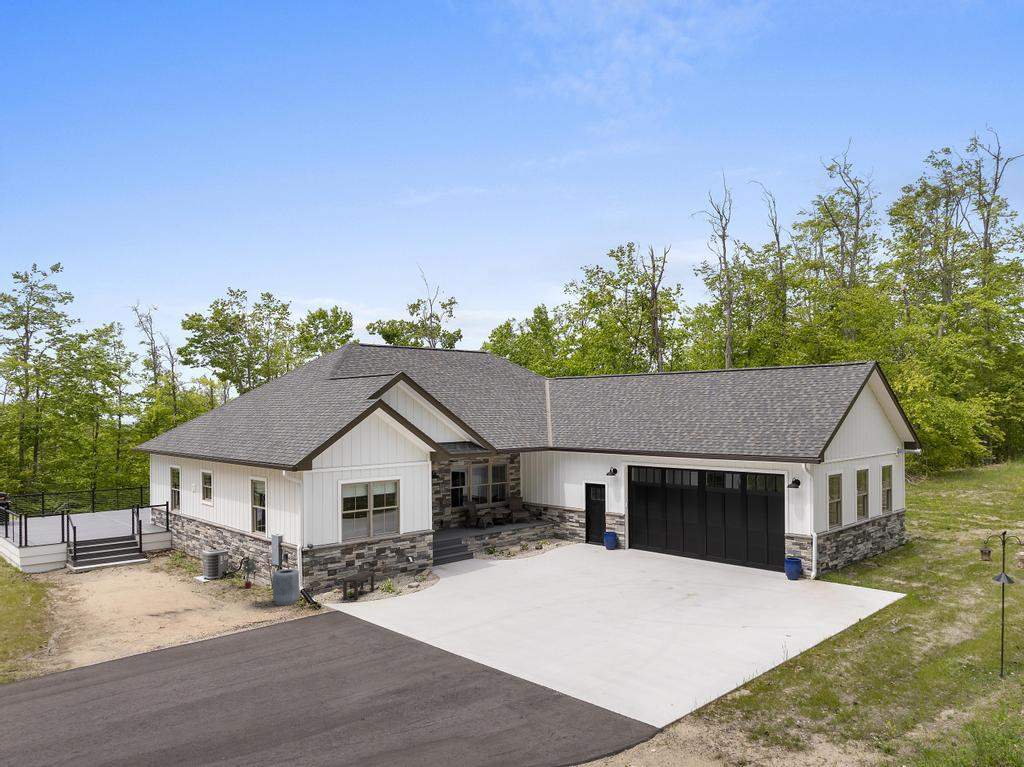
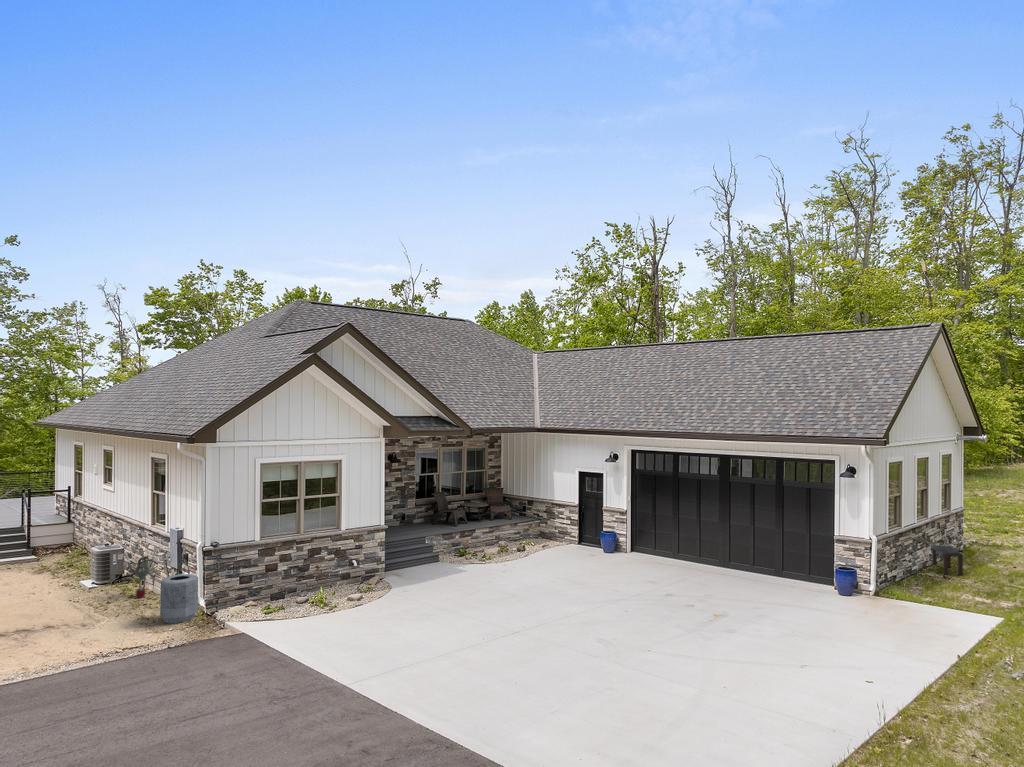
bench: present [343,571,375,600] -> present [932,545,963,575]

